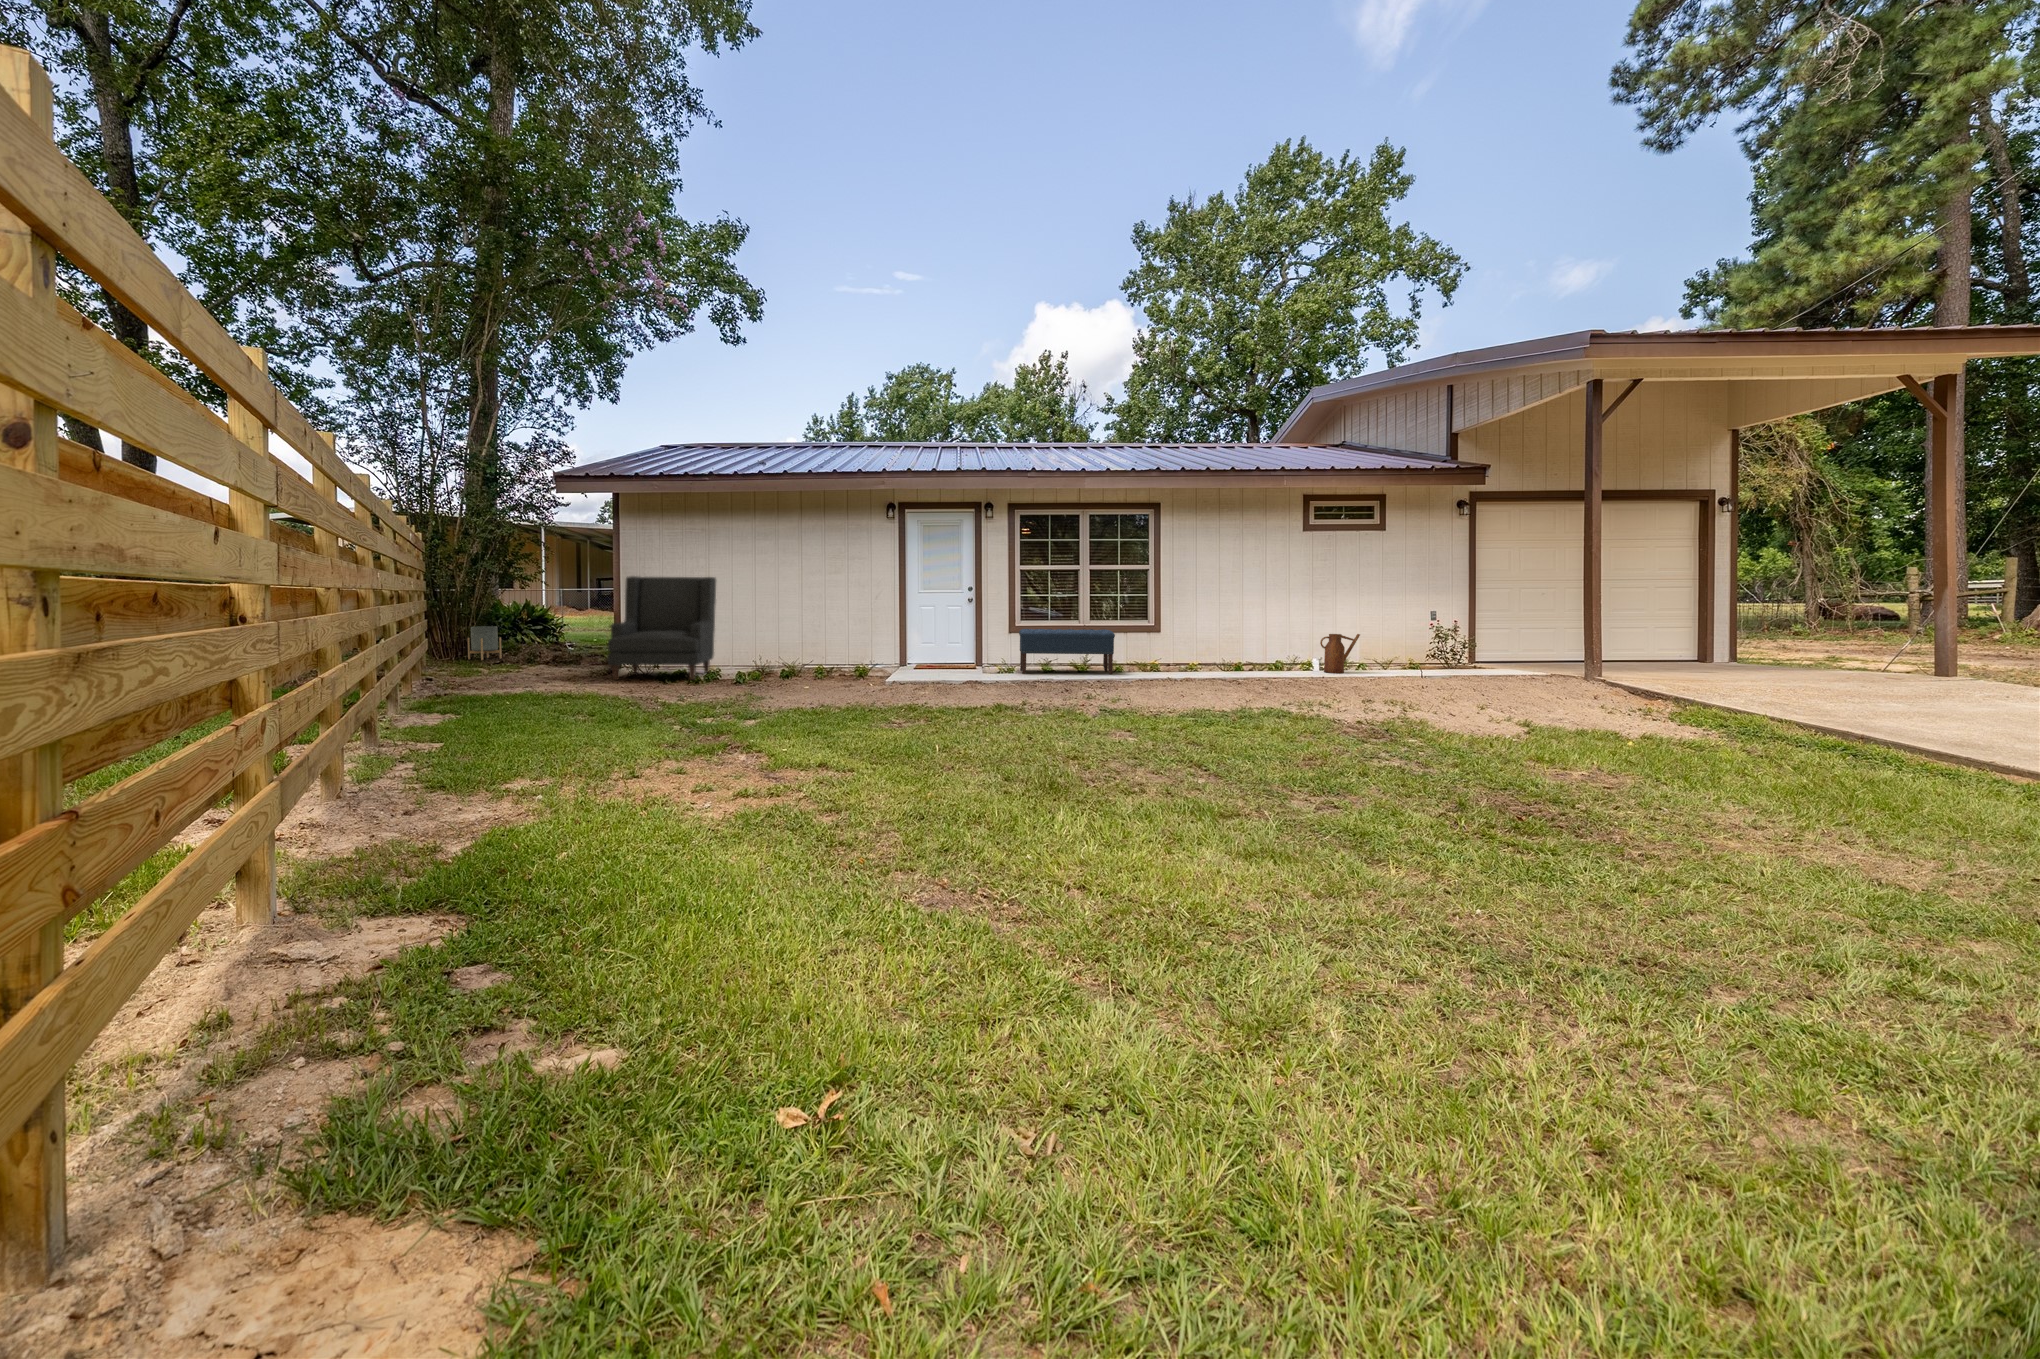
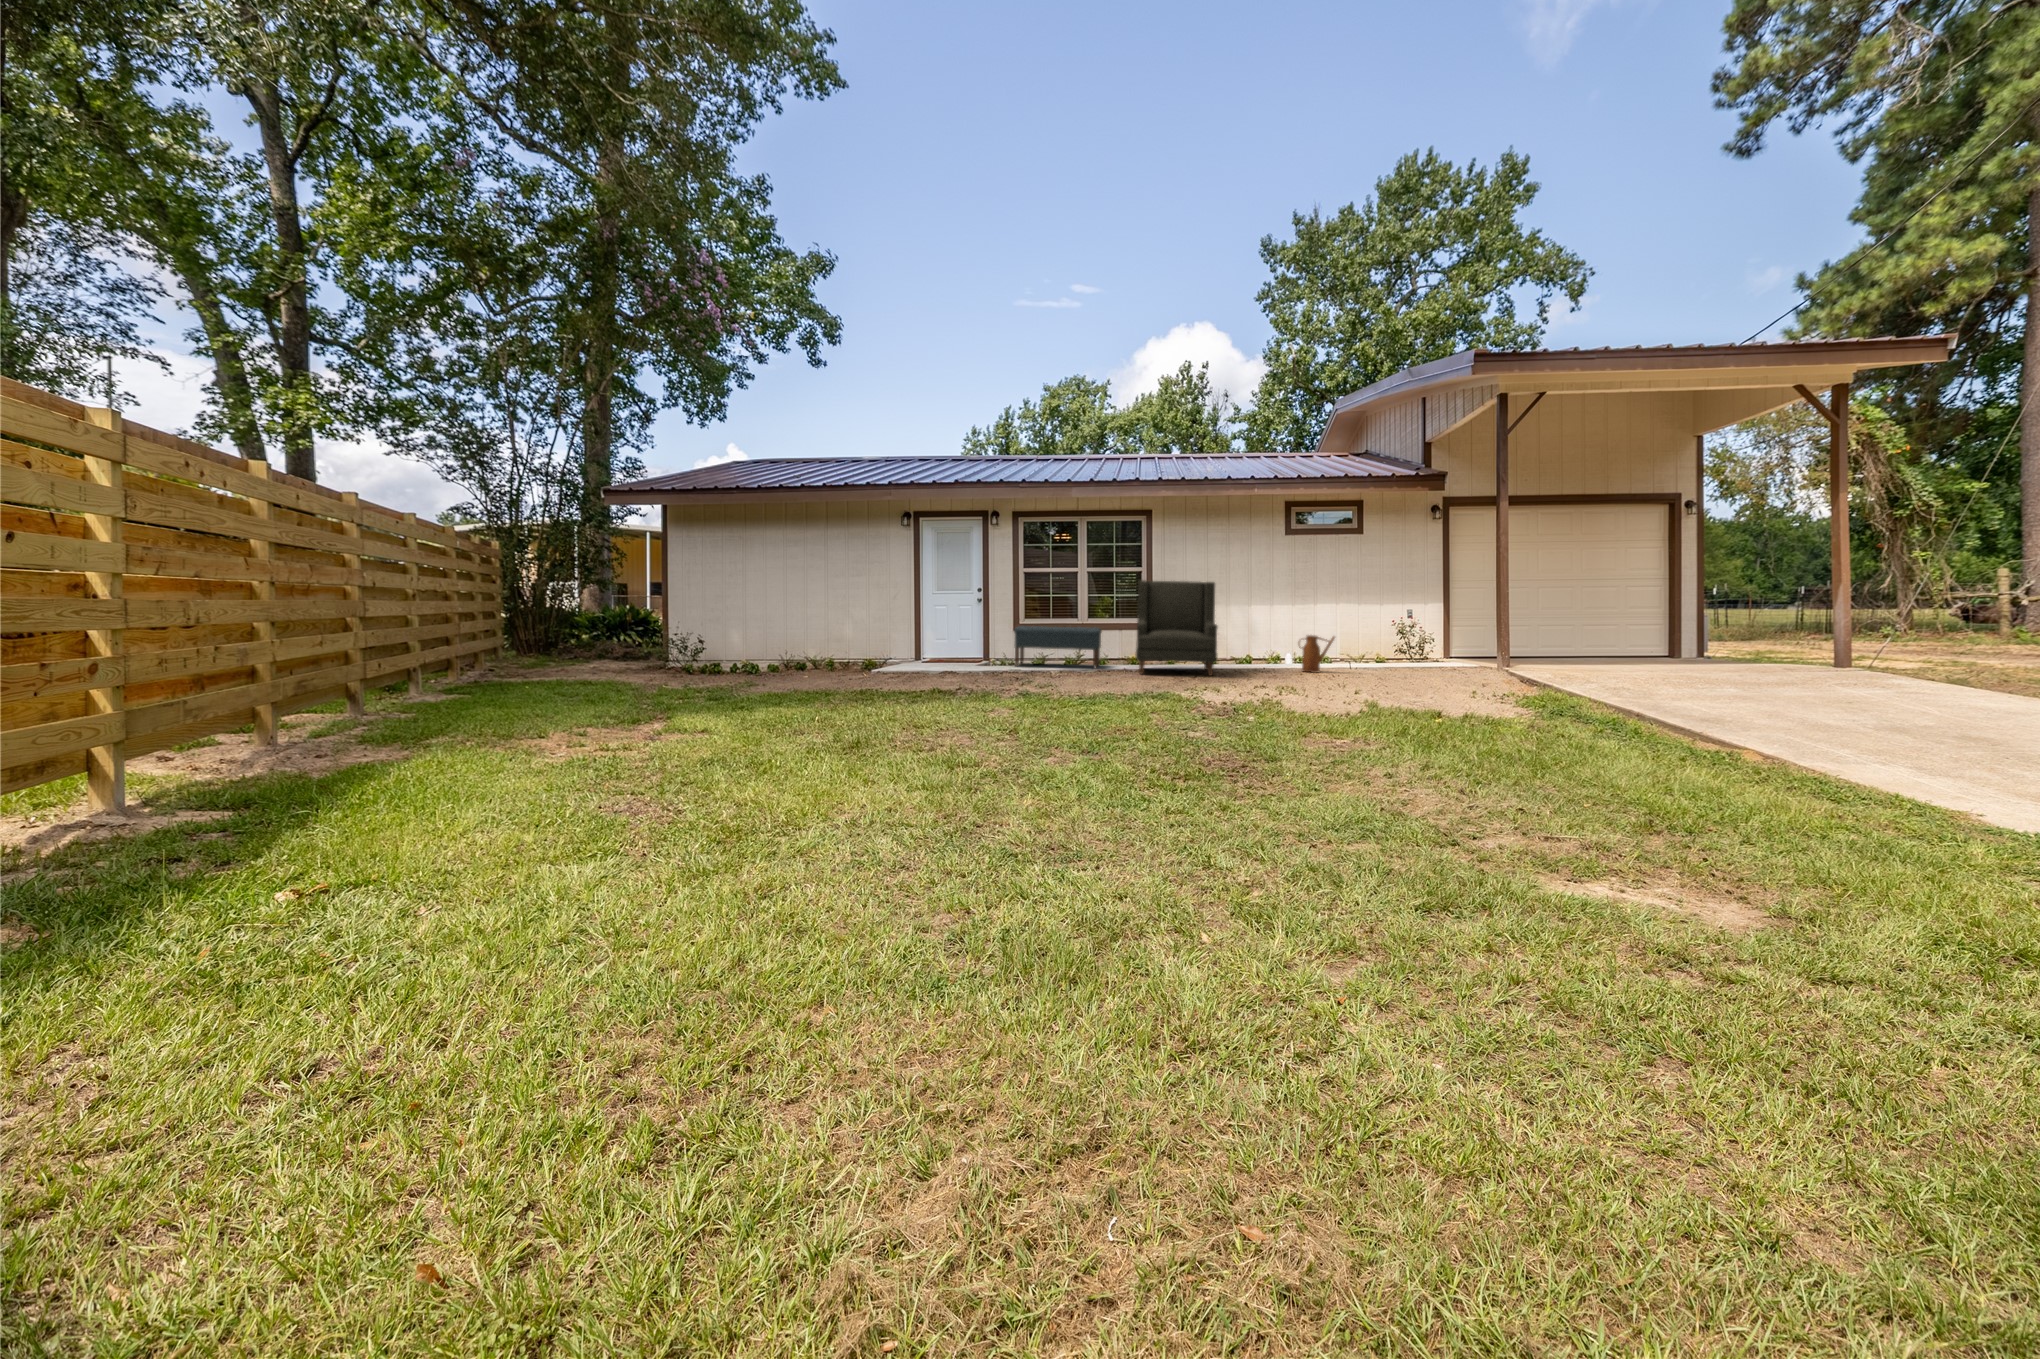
chair: present [607,576,716,680] -> present [1135,580,1217,676]
planter: present [468,626,502,660] -> none [563,616,593,646]

